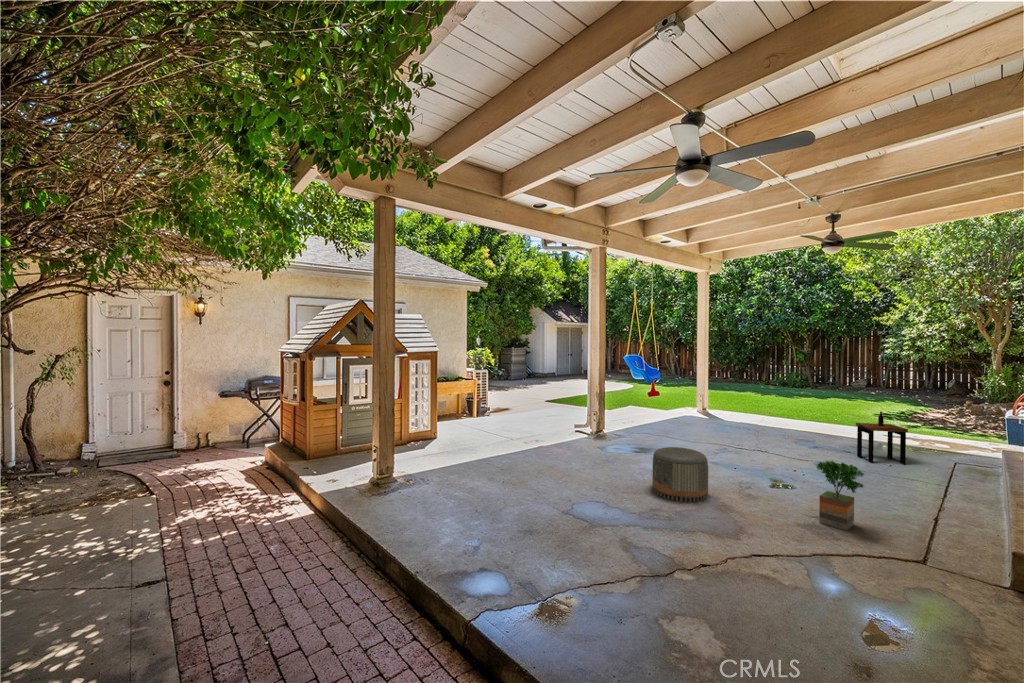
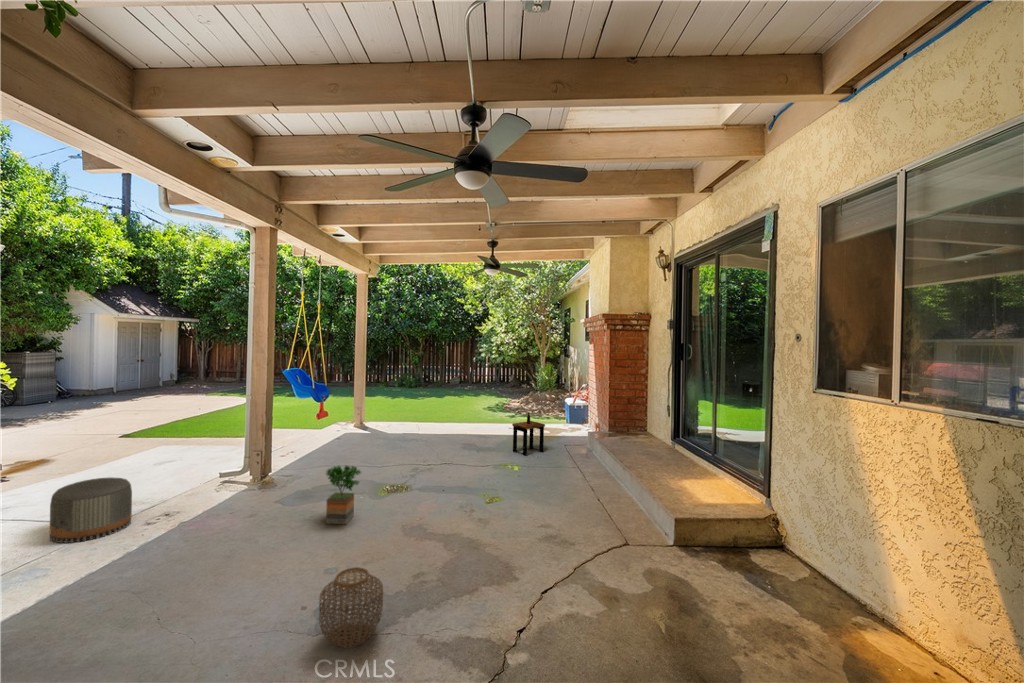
pouf: present [652,447,708,502] -> present [50,477,132,543]
potted tree: present [816,461,864,531] -> present [326,466,361,524]
woven basket: none [562,472,603,522] -> present [319,567,383,648]

